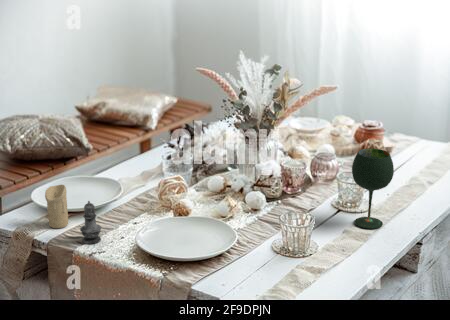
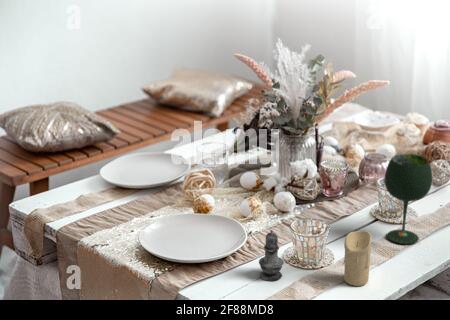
candle: present [45,185,68,228] -> present [344,231,372,286]
salt shaker: present [80,201,101,244] -> present [259,230,284,281]

